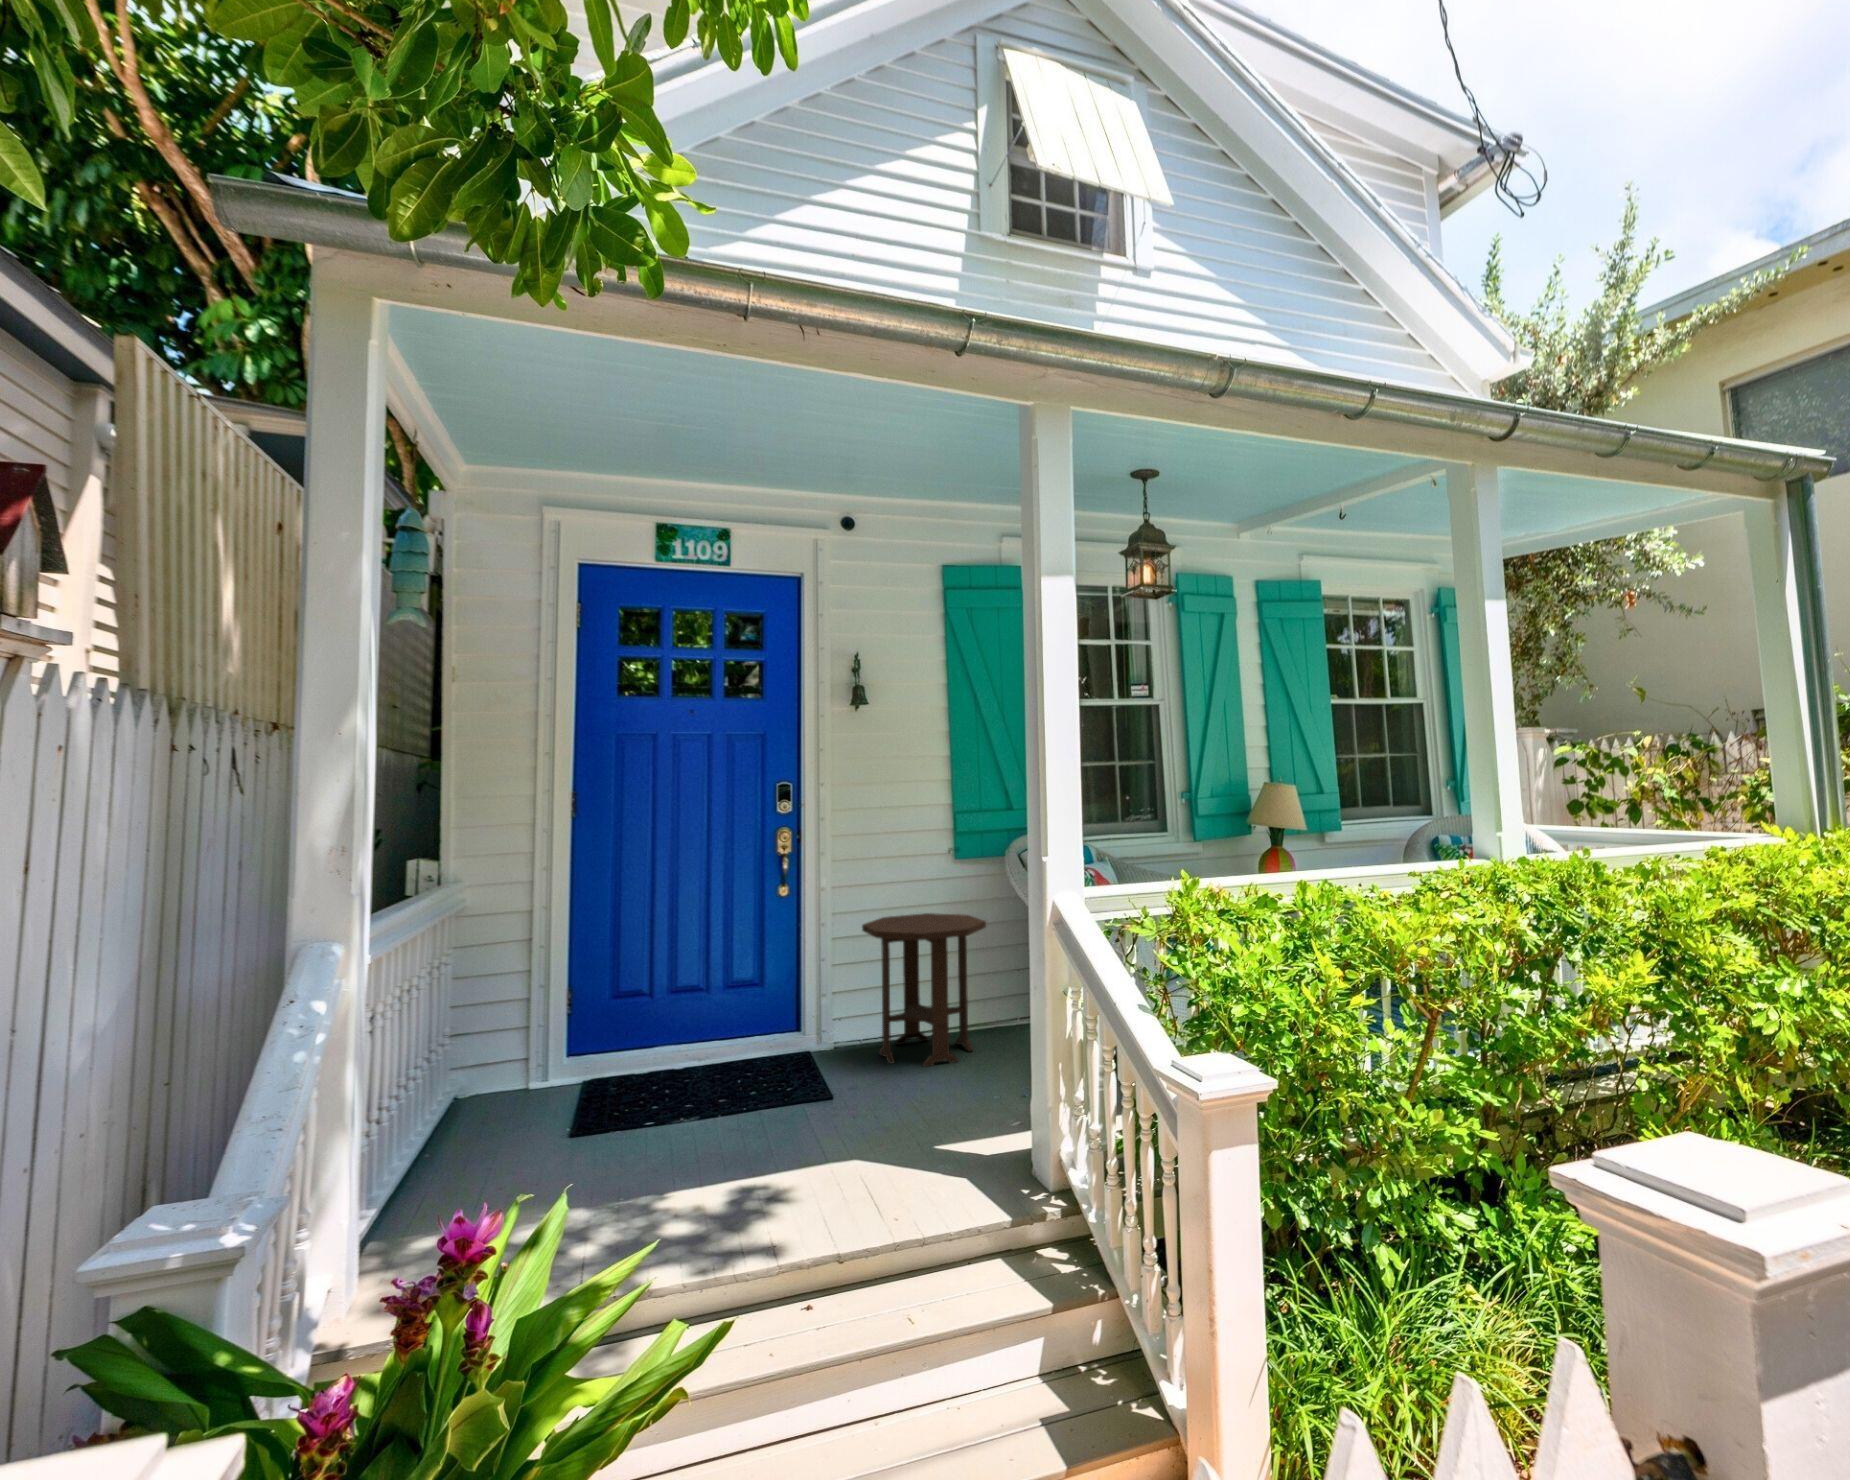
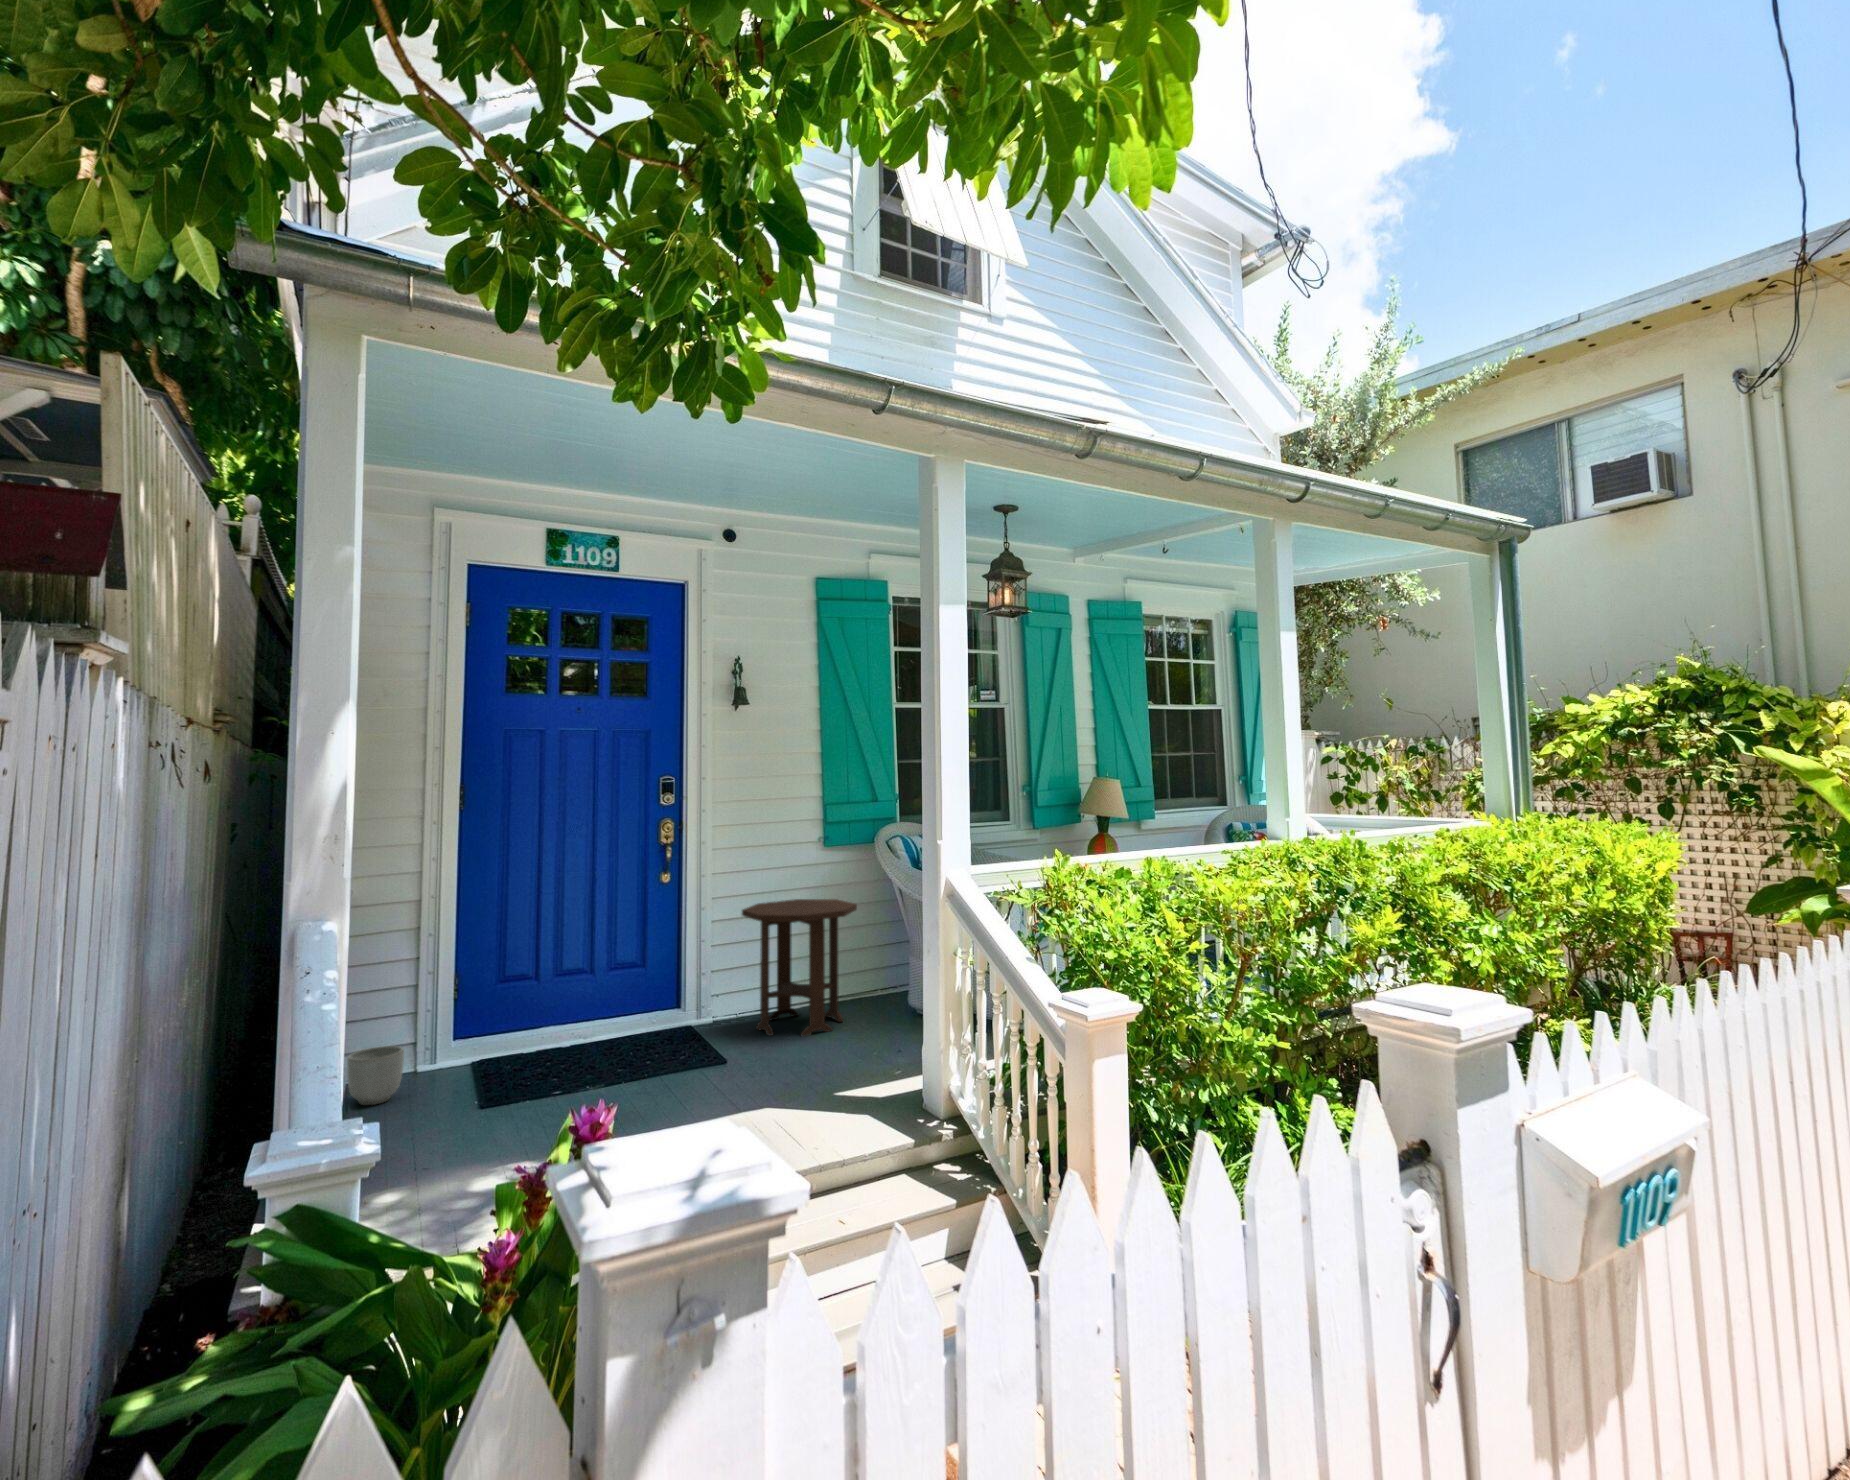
planter: none [451,1058,508,1120] -> present [347,1046,404,1105]

